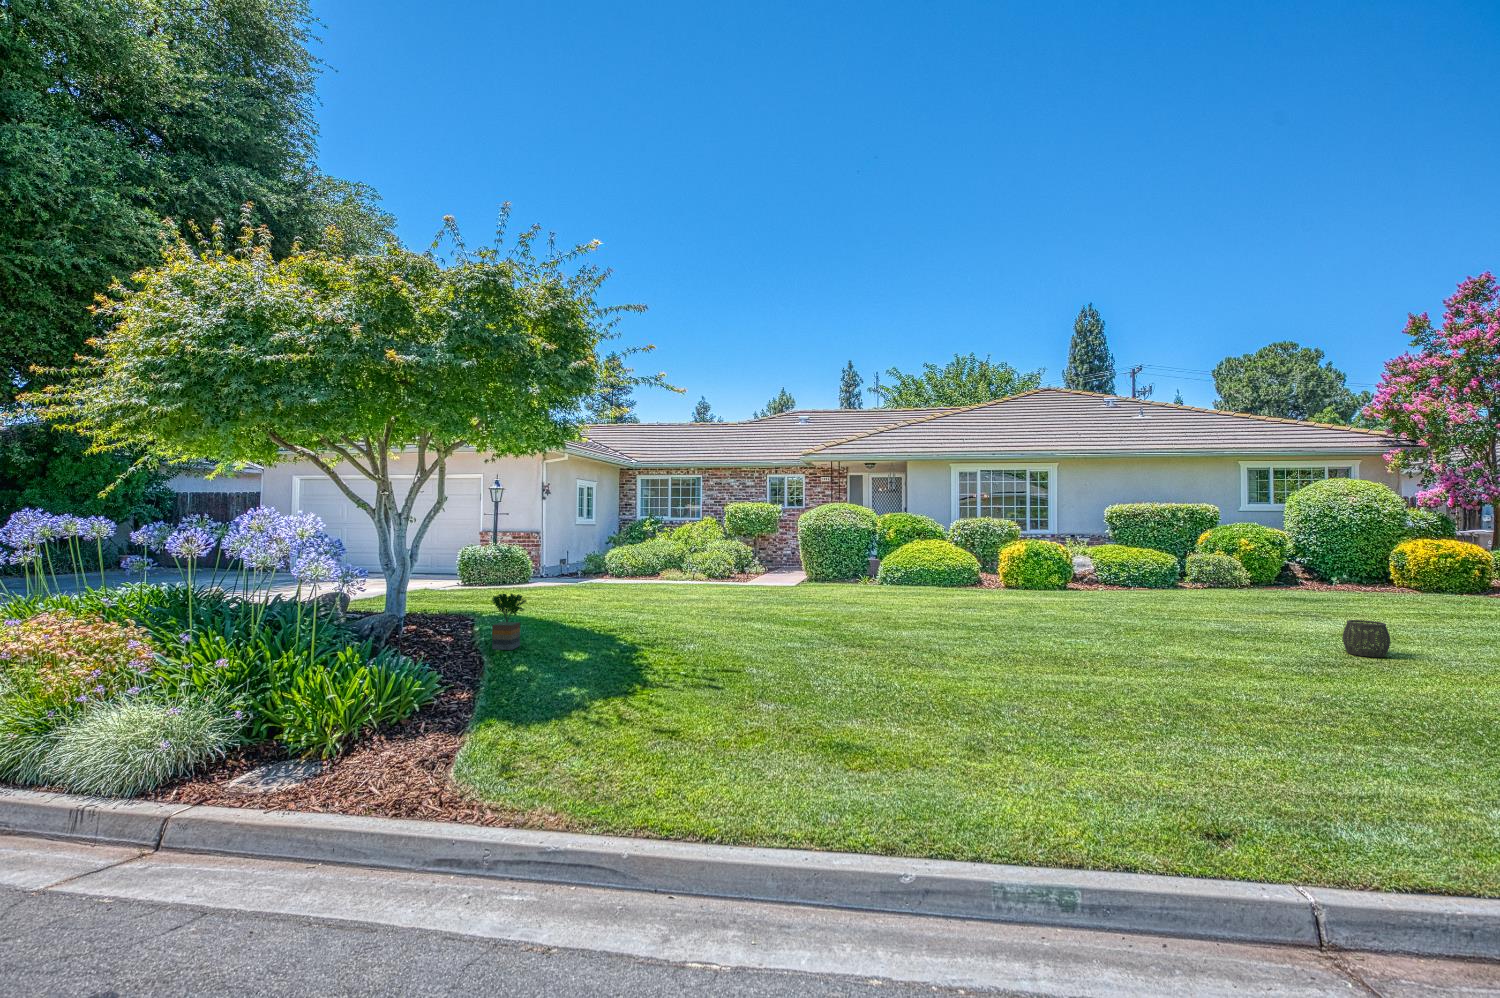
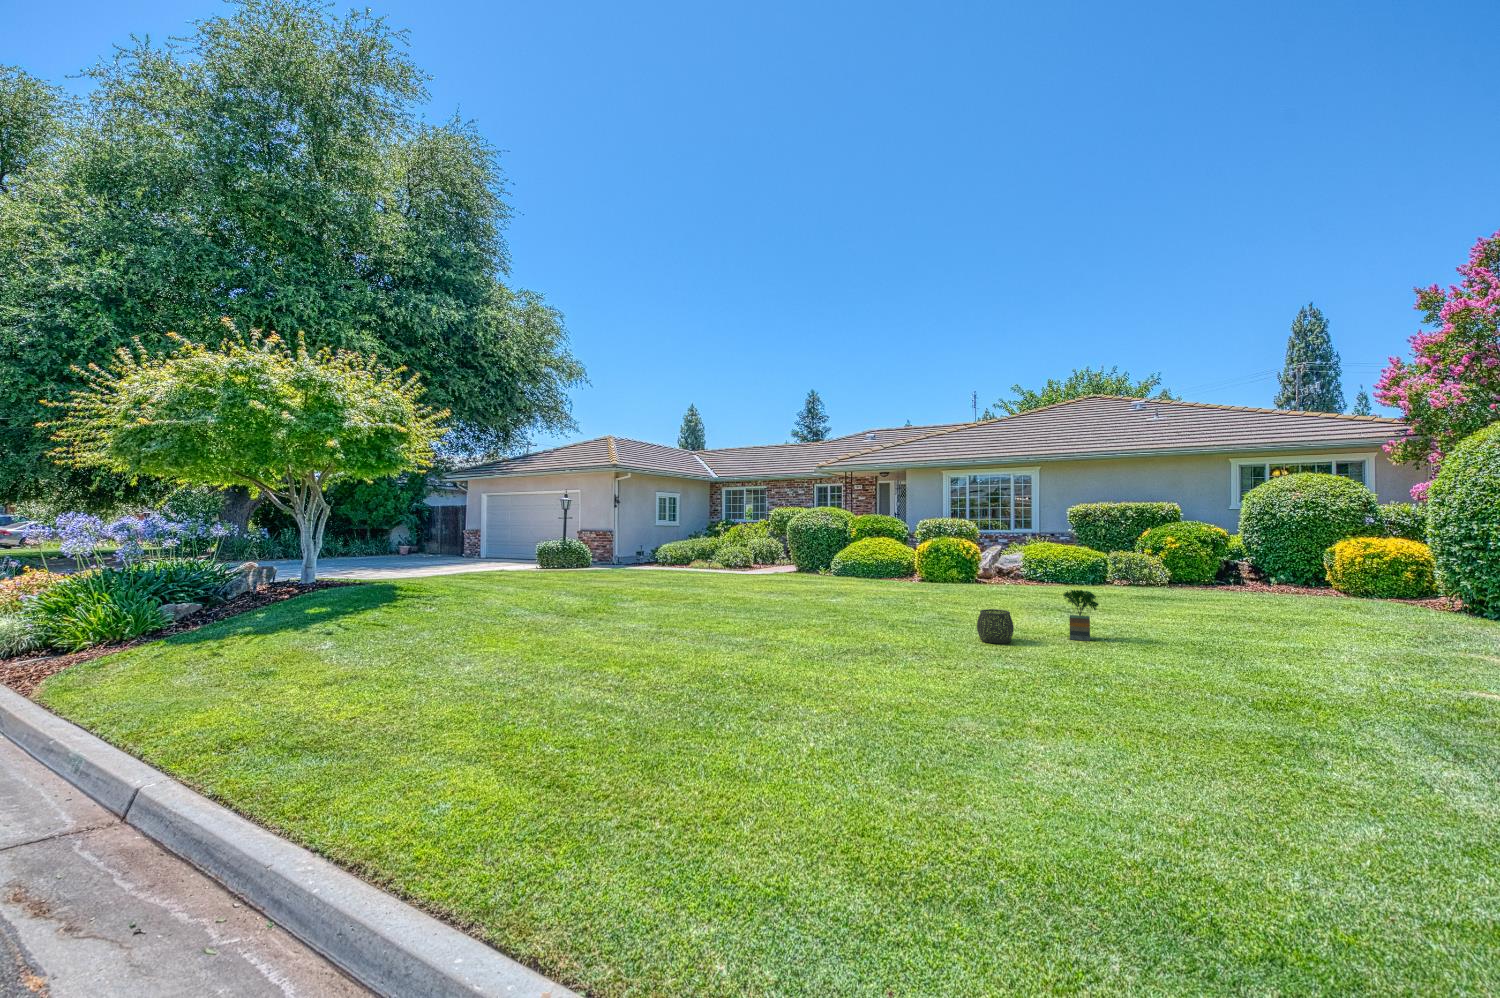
potted tree: present [492,594,526,650] -> present [1063,590,1099,641]

